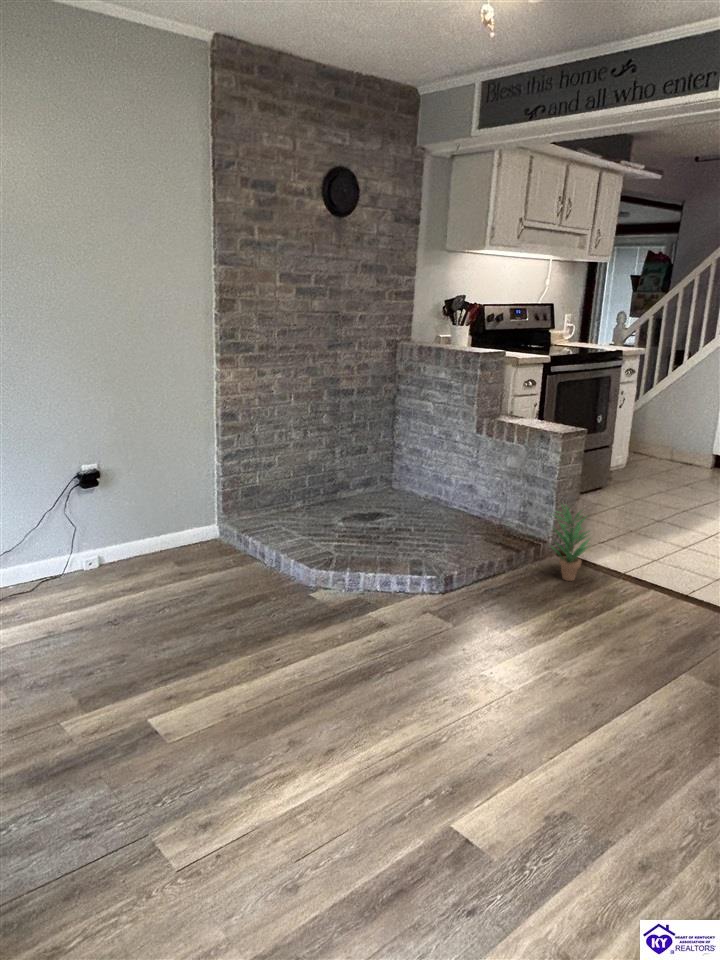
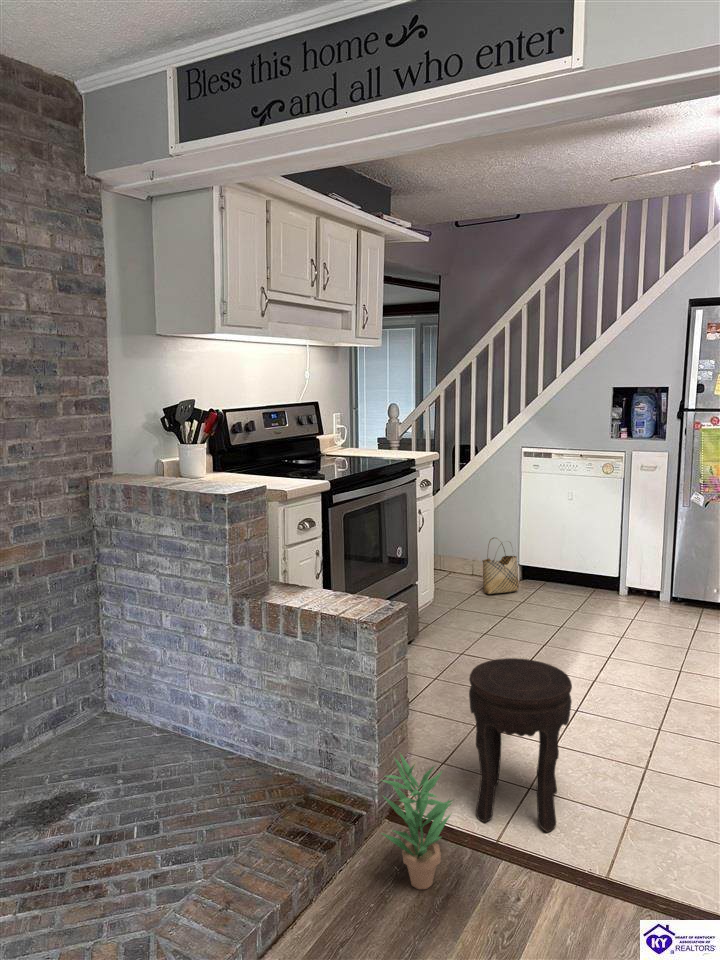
woven basket: none [671,425,705,469] -> present [482,538,519,594]
side table: none [612,474,688,576] -> present [469,658,572,832]

